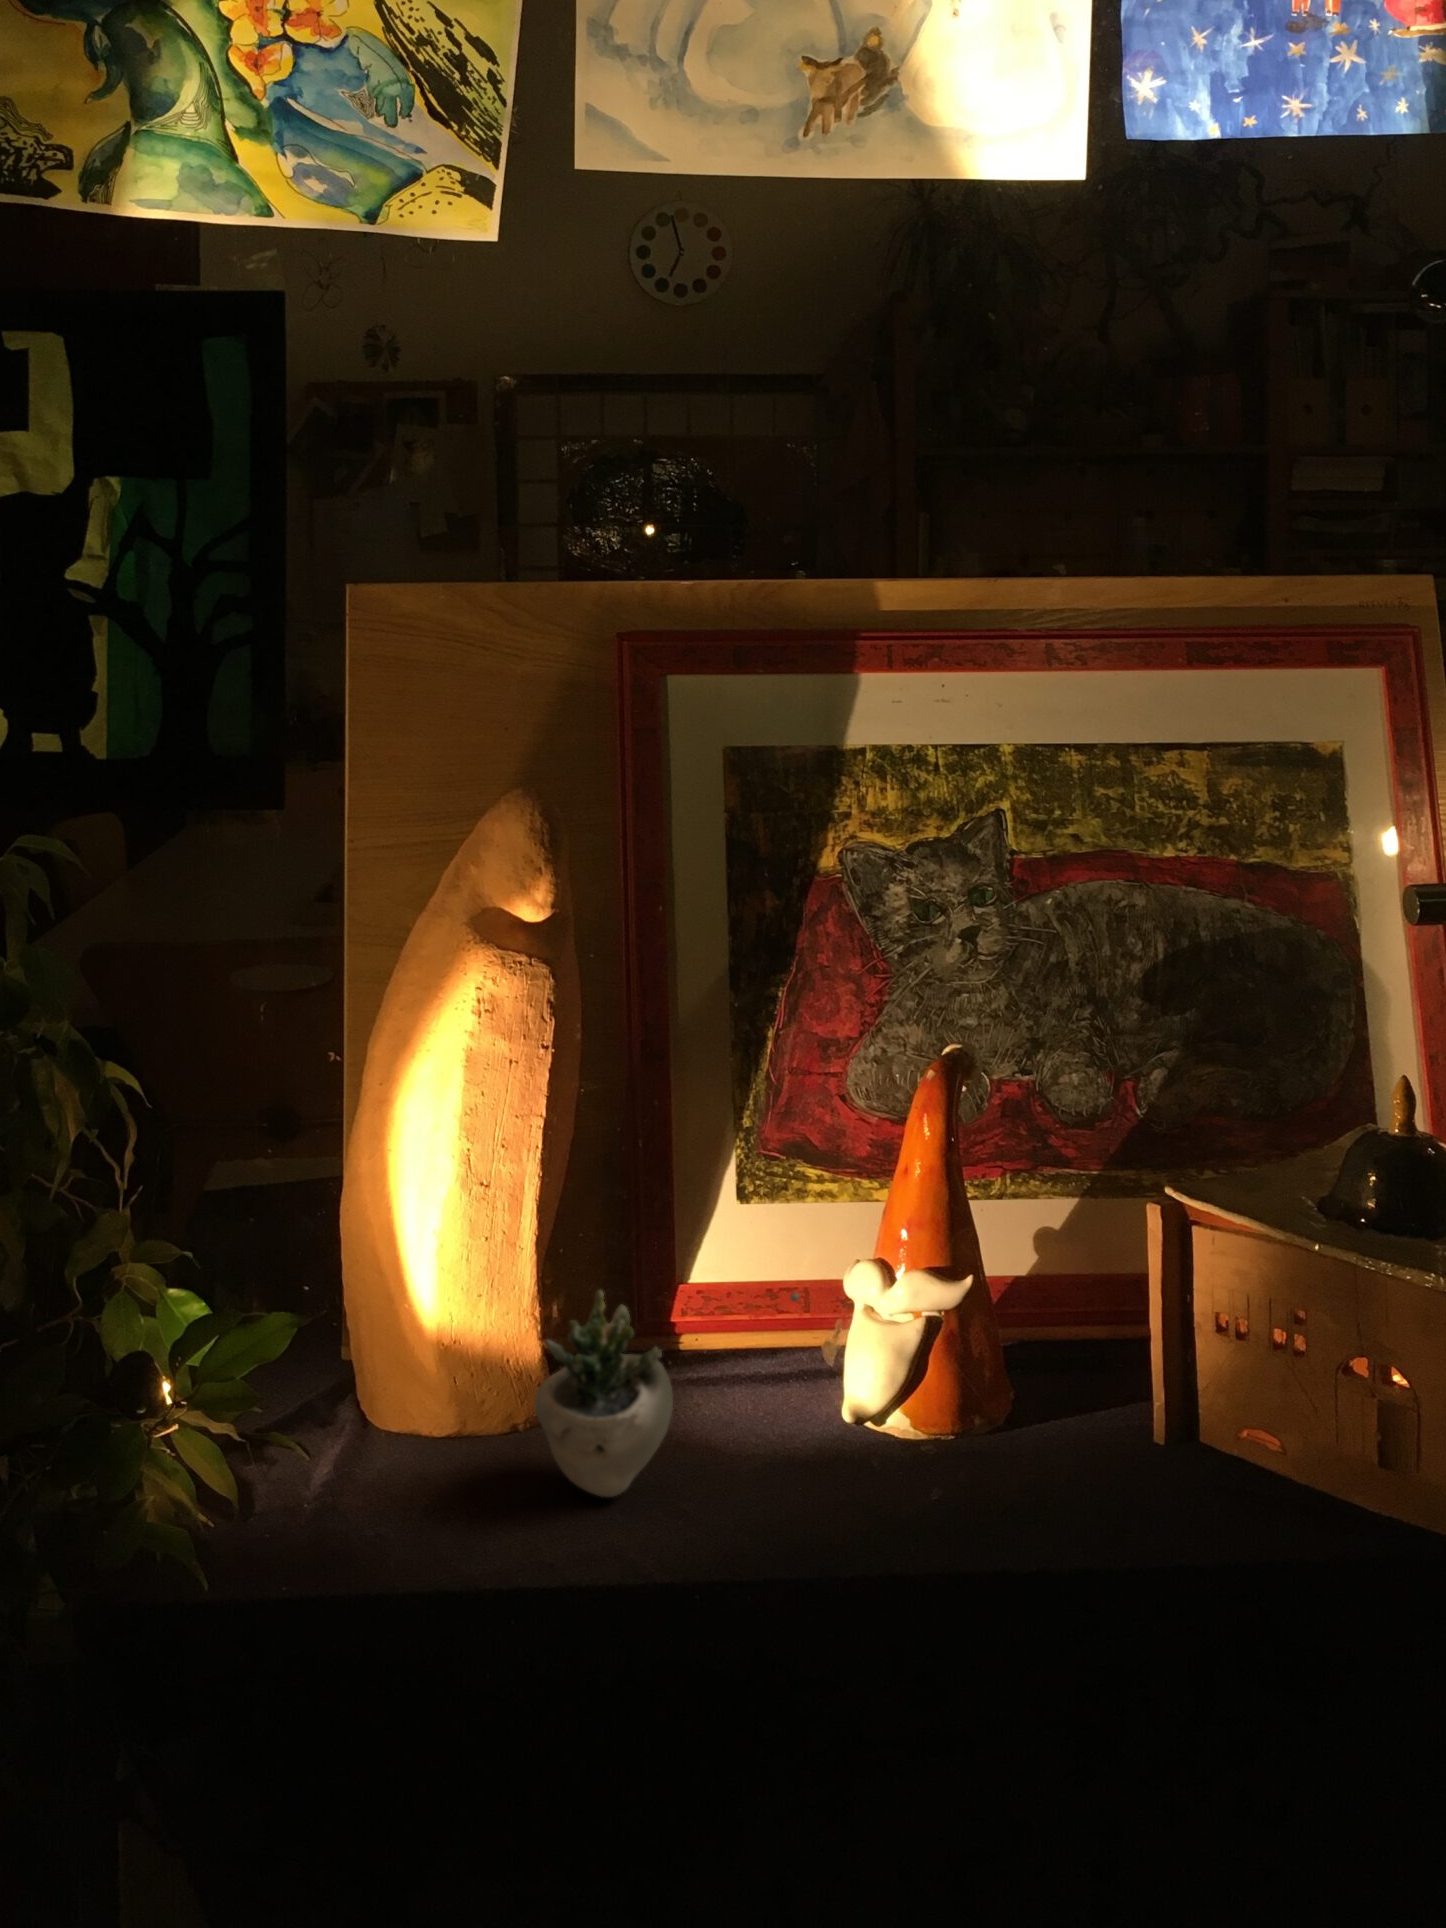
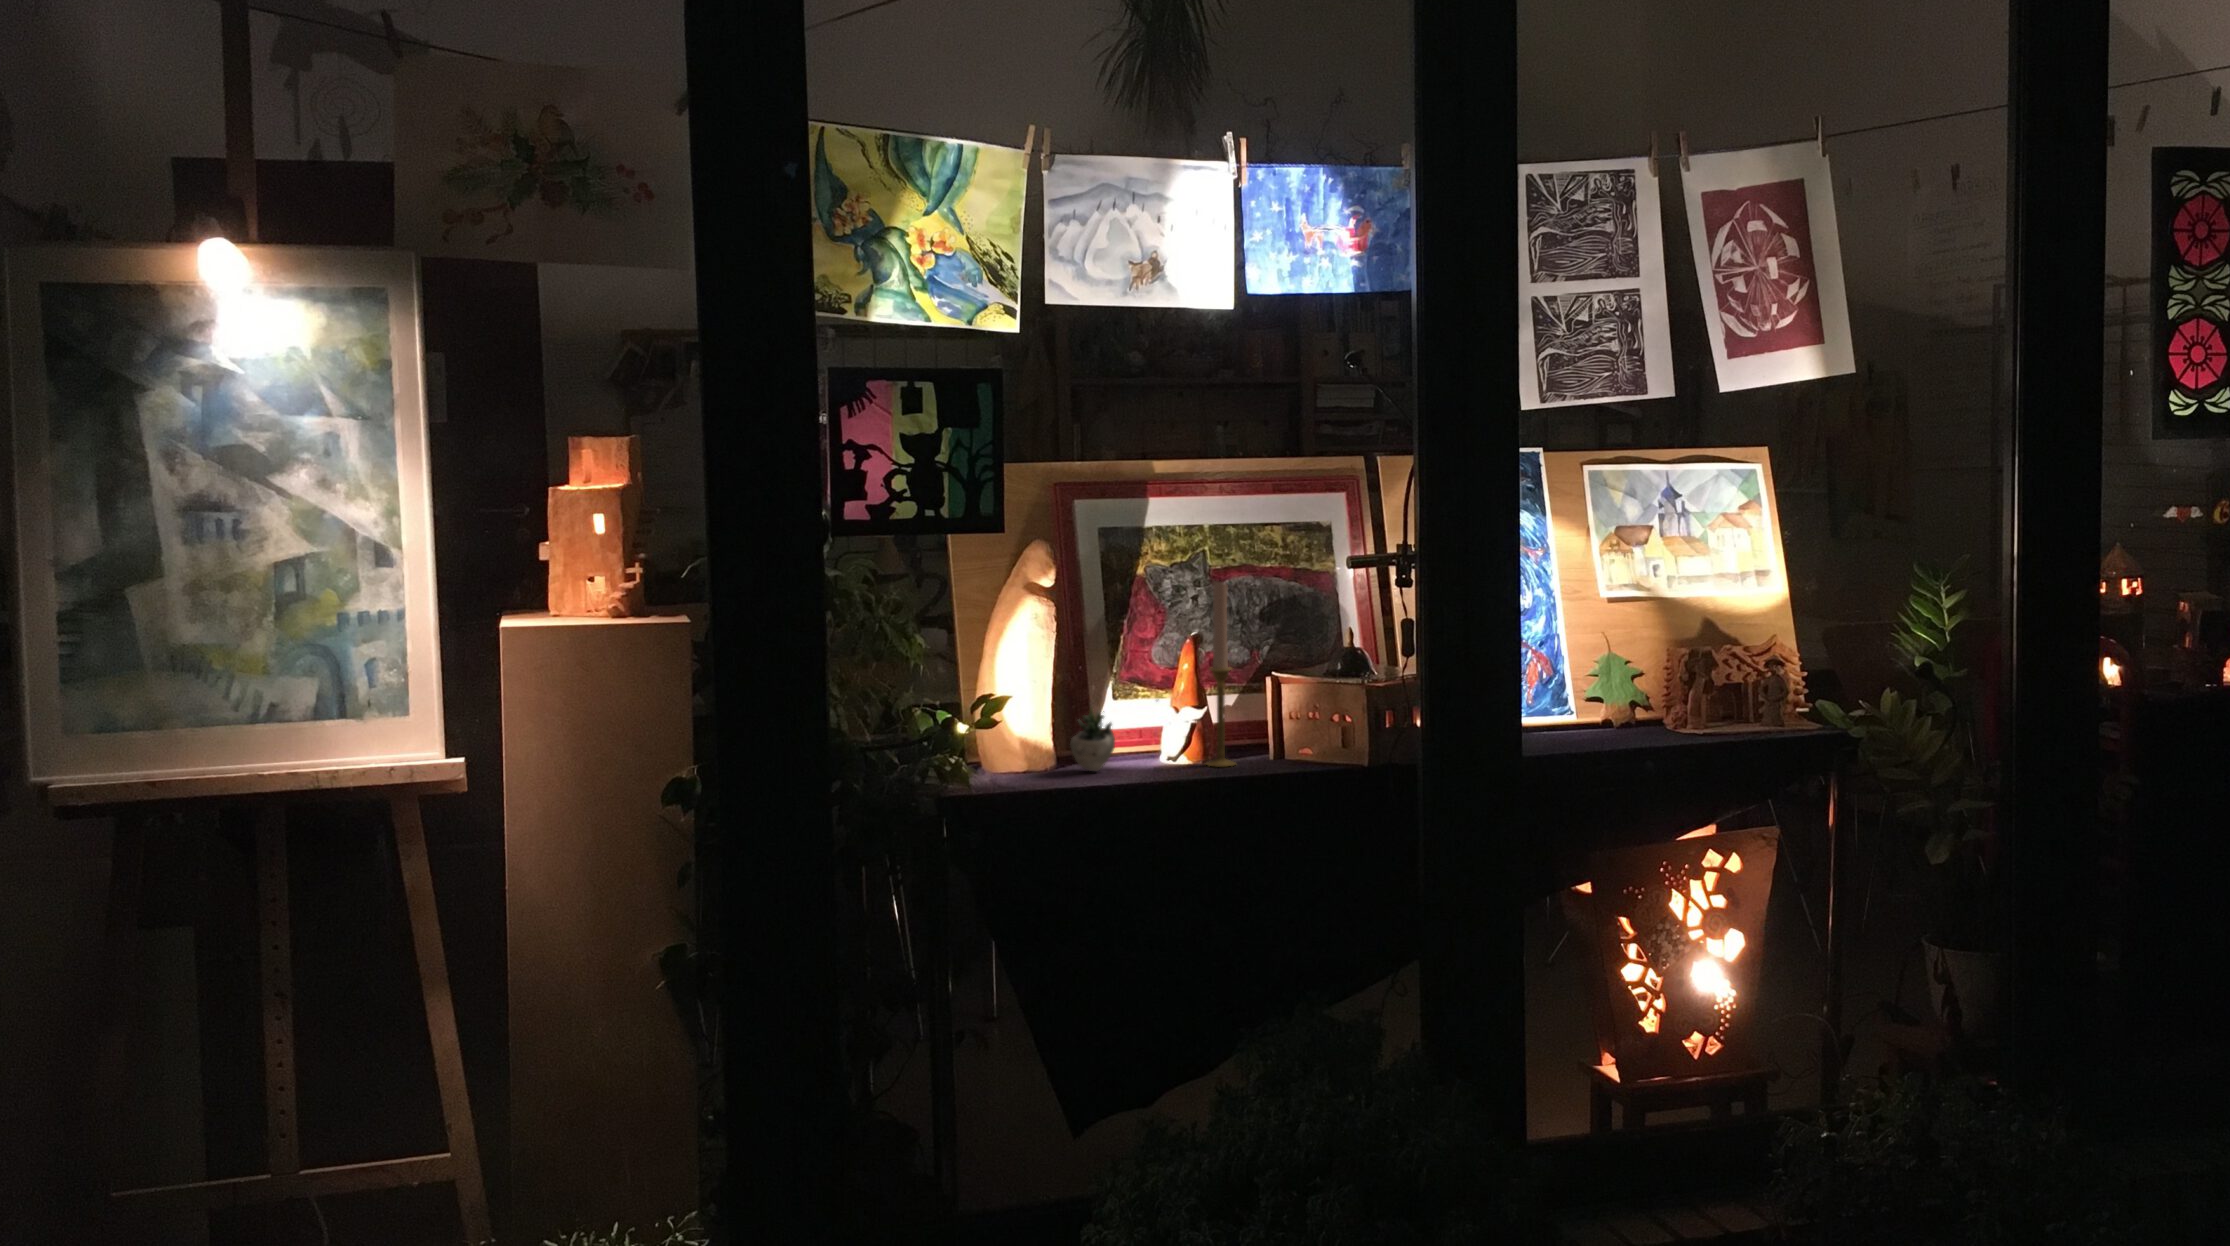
candlestick: none [957,914,1058,1519] -> present [1207,581,1235,766]

